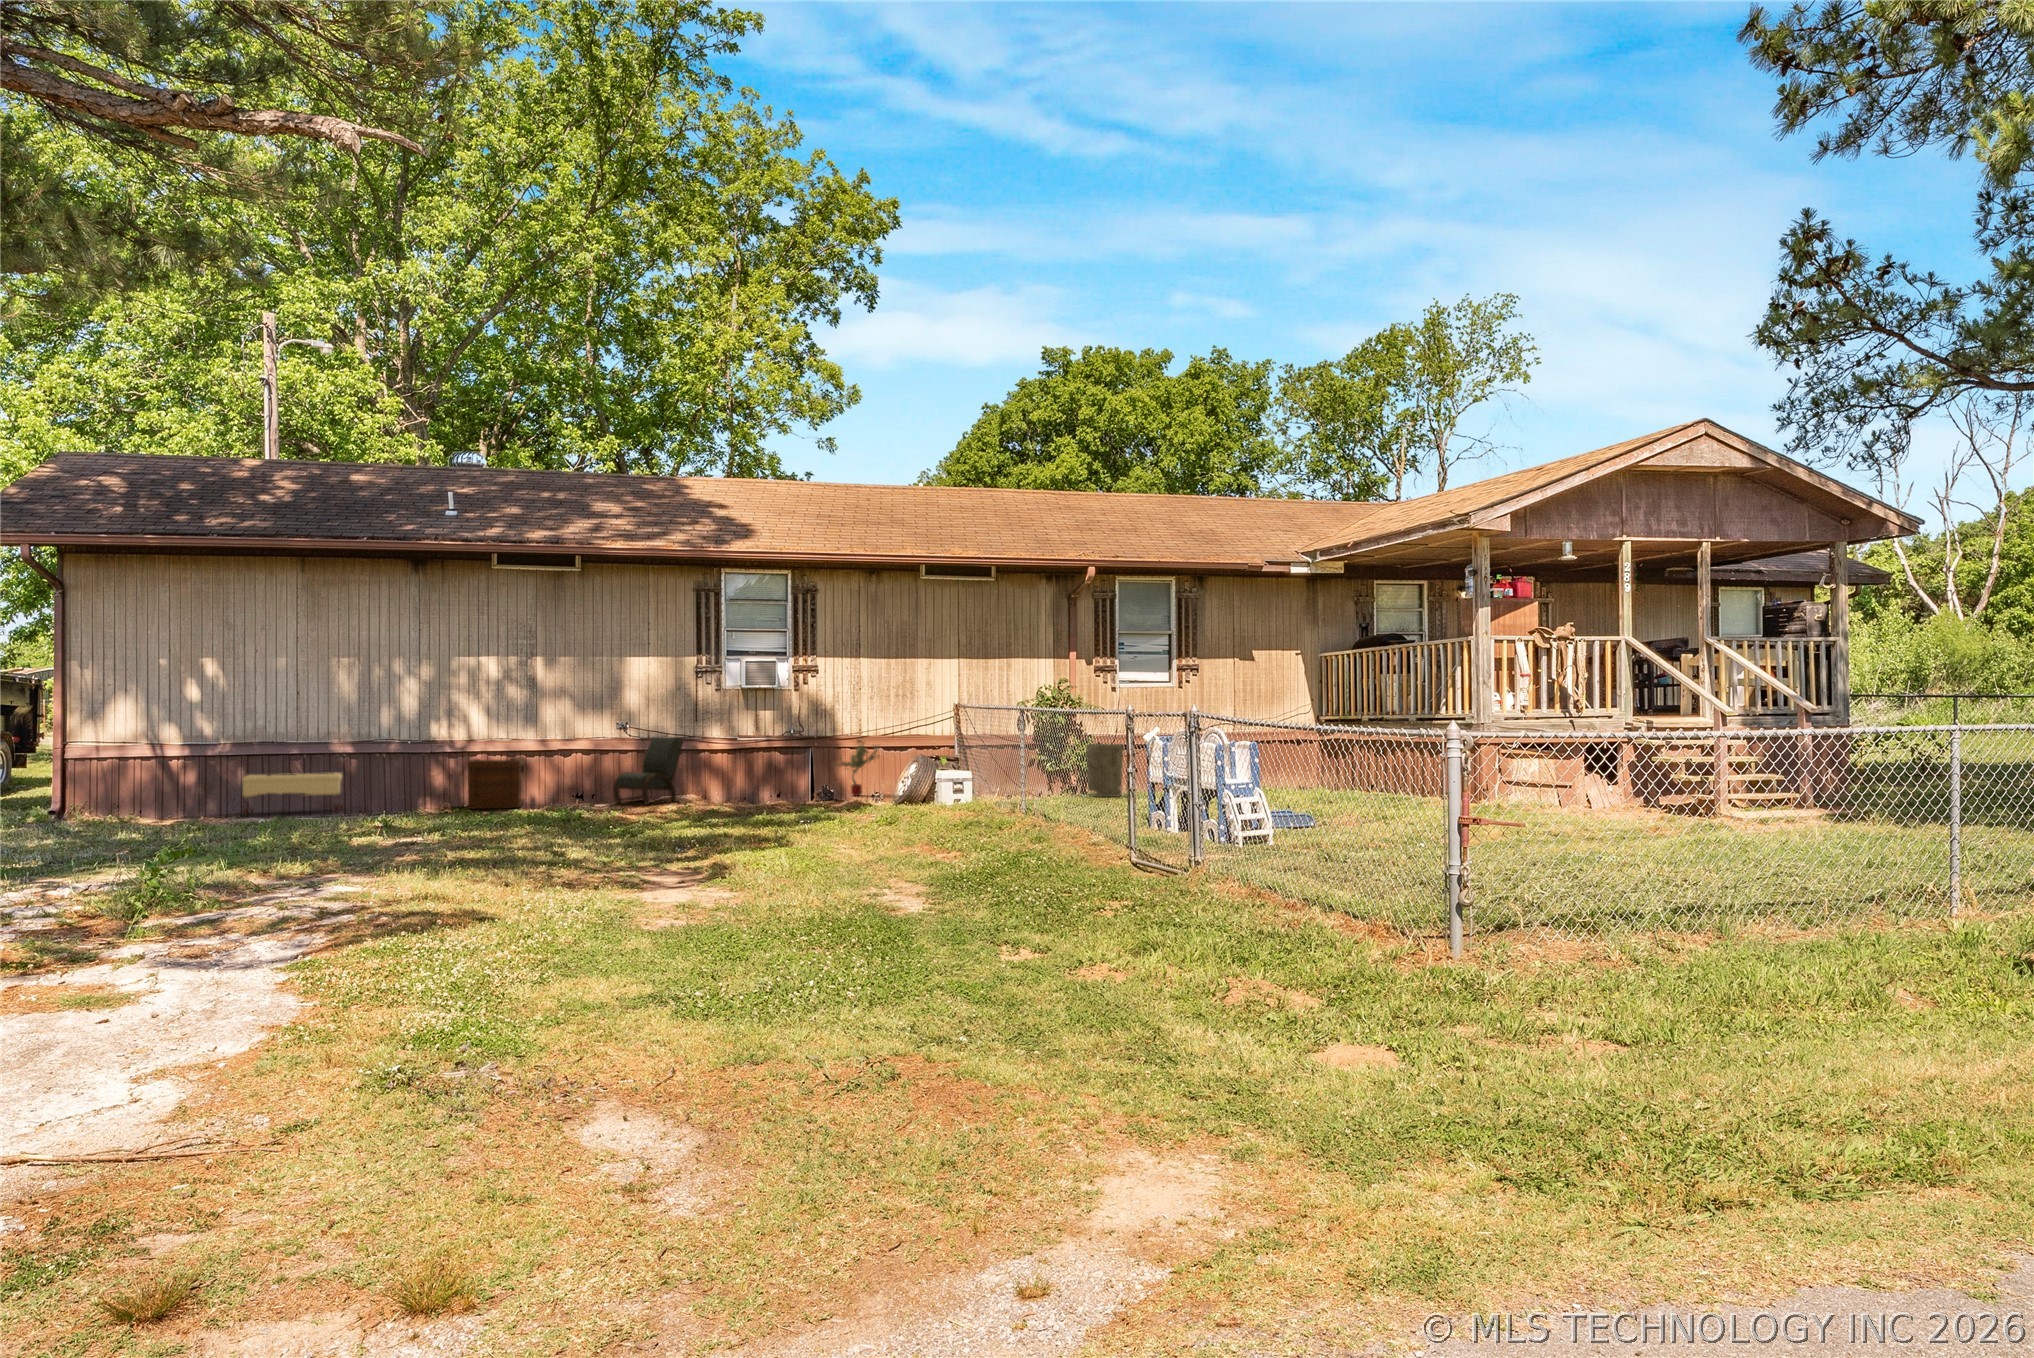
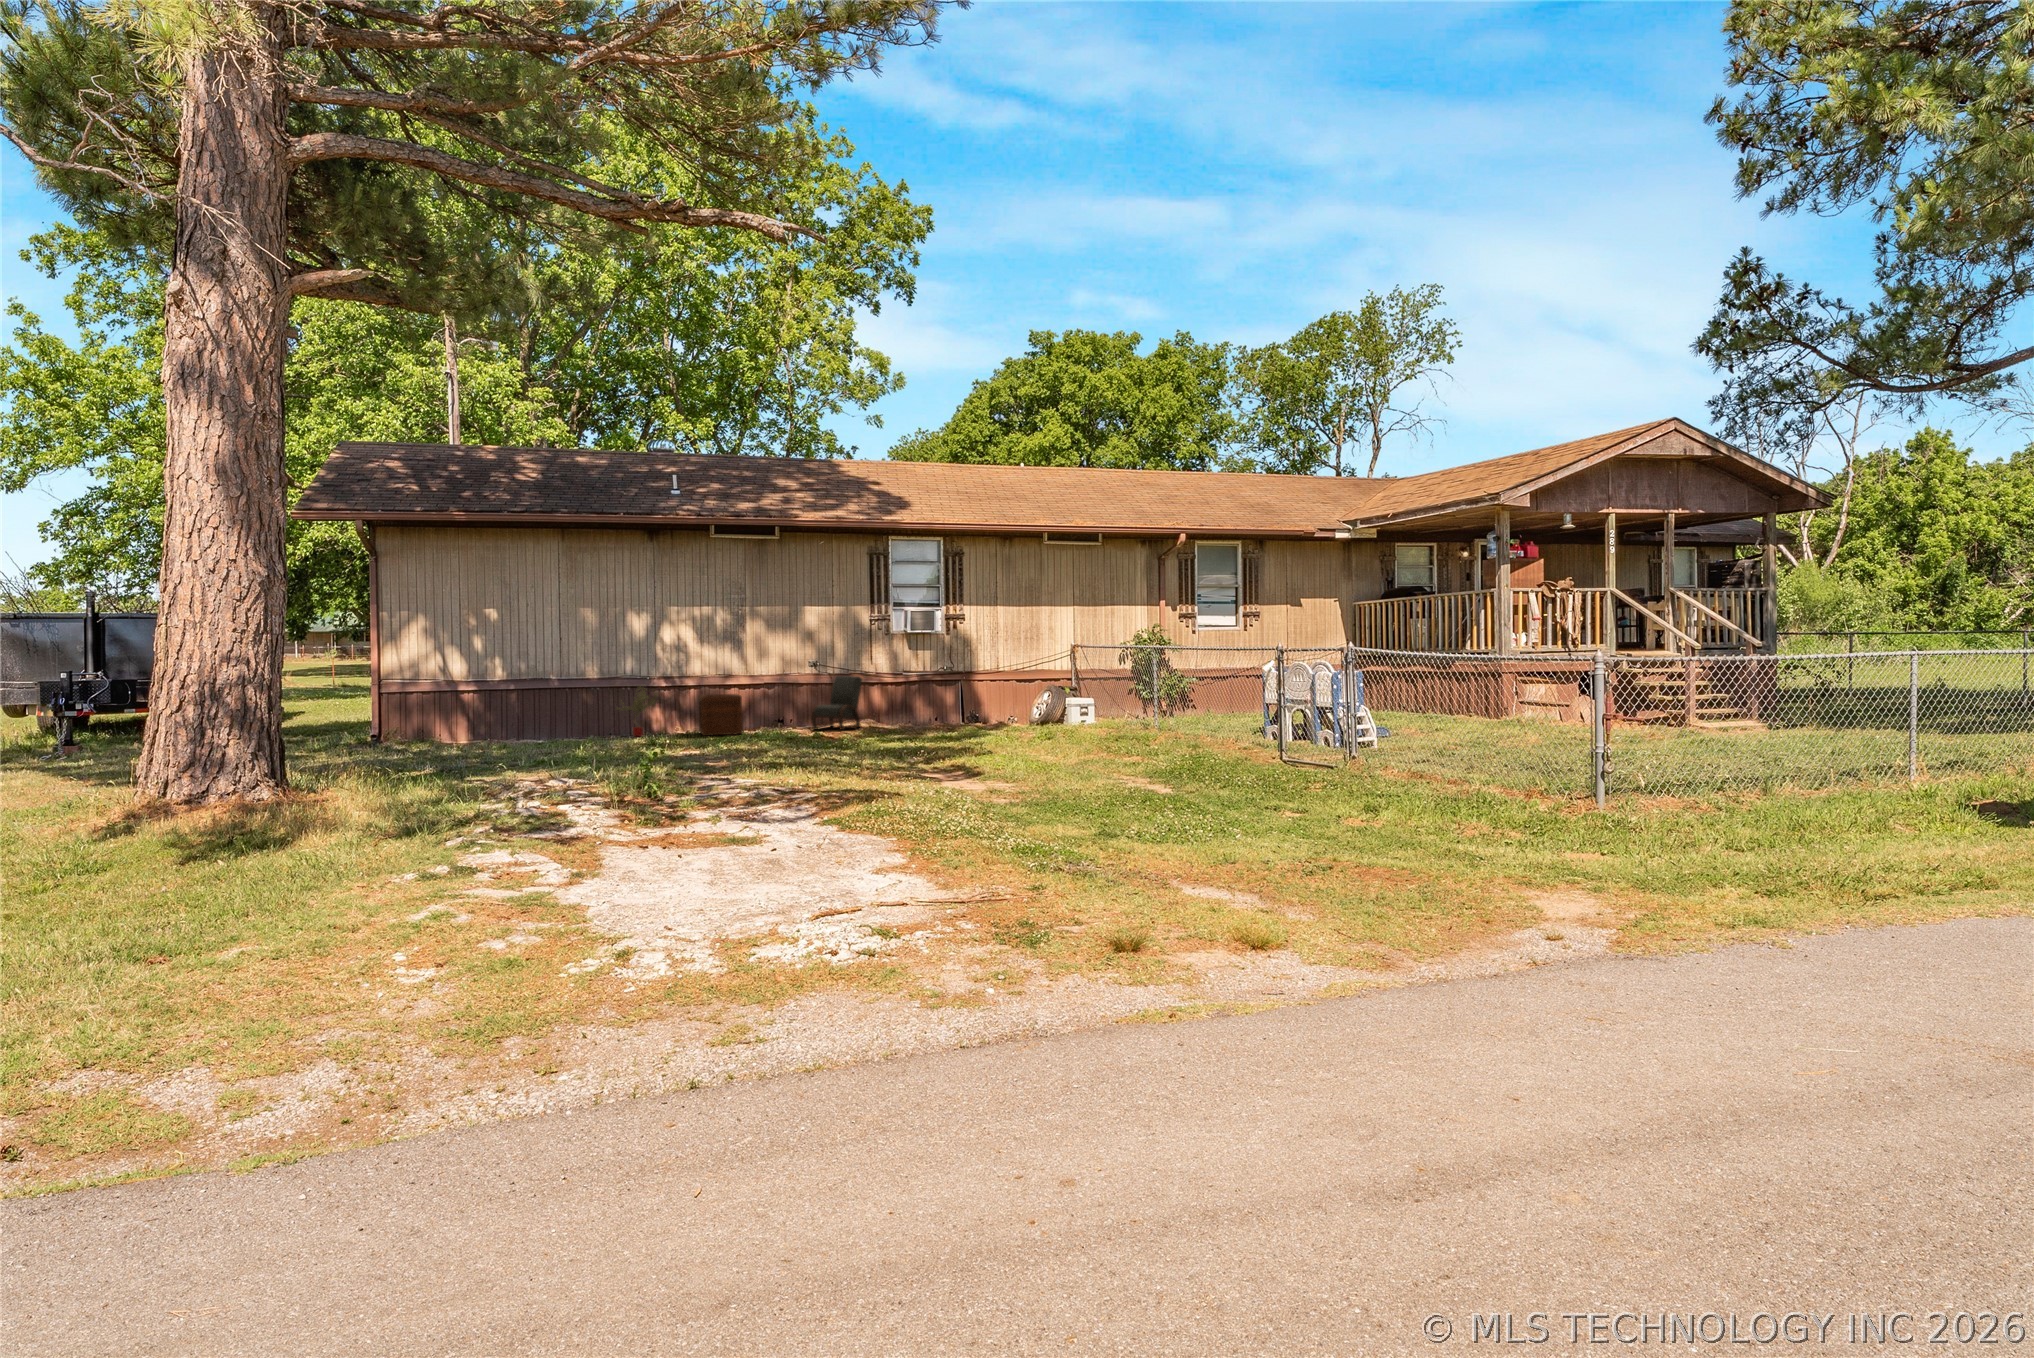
potted tree: present [835,738,878,796] -> present [619,686,659,737]
trash can: present [1085,744,1123,797] -> none [1182,677,1214,719]
bench: present [243,773,343,815] -> none [524,707,600,743]

